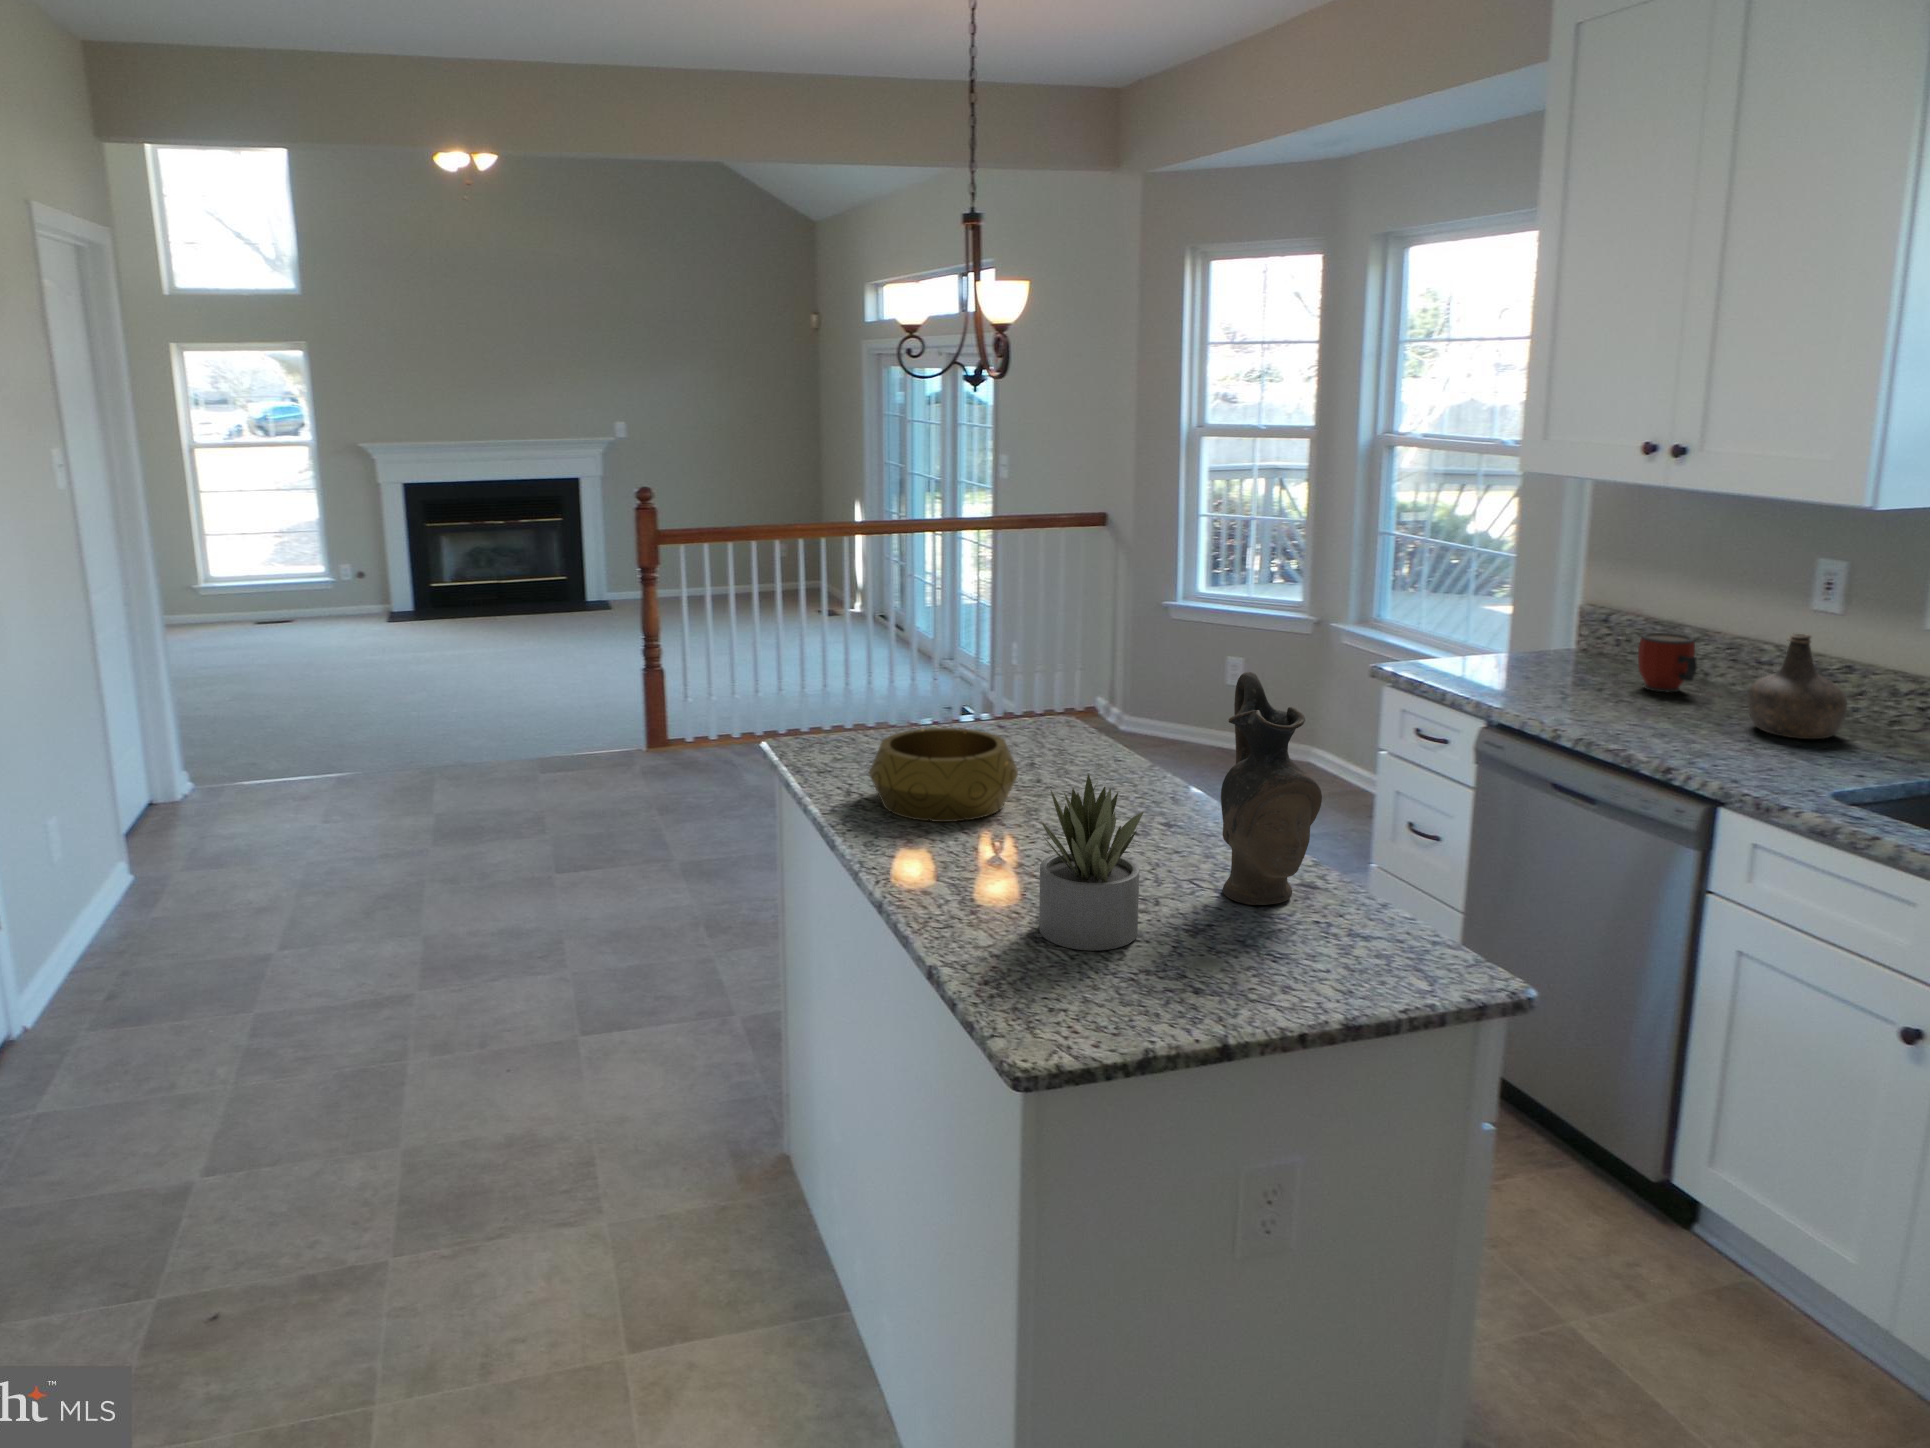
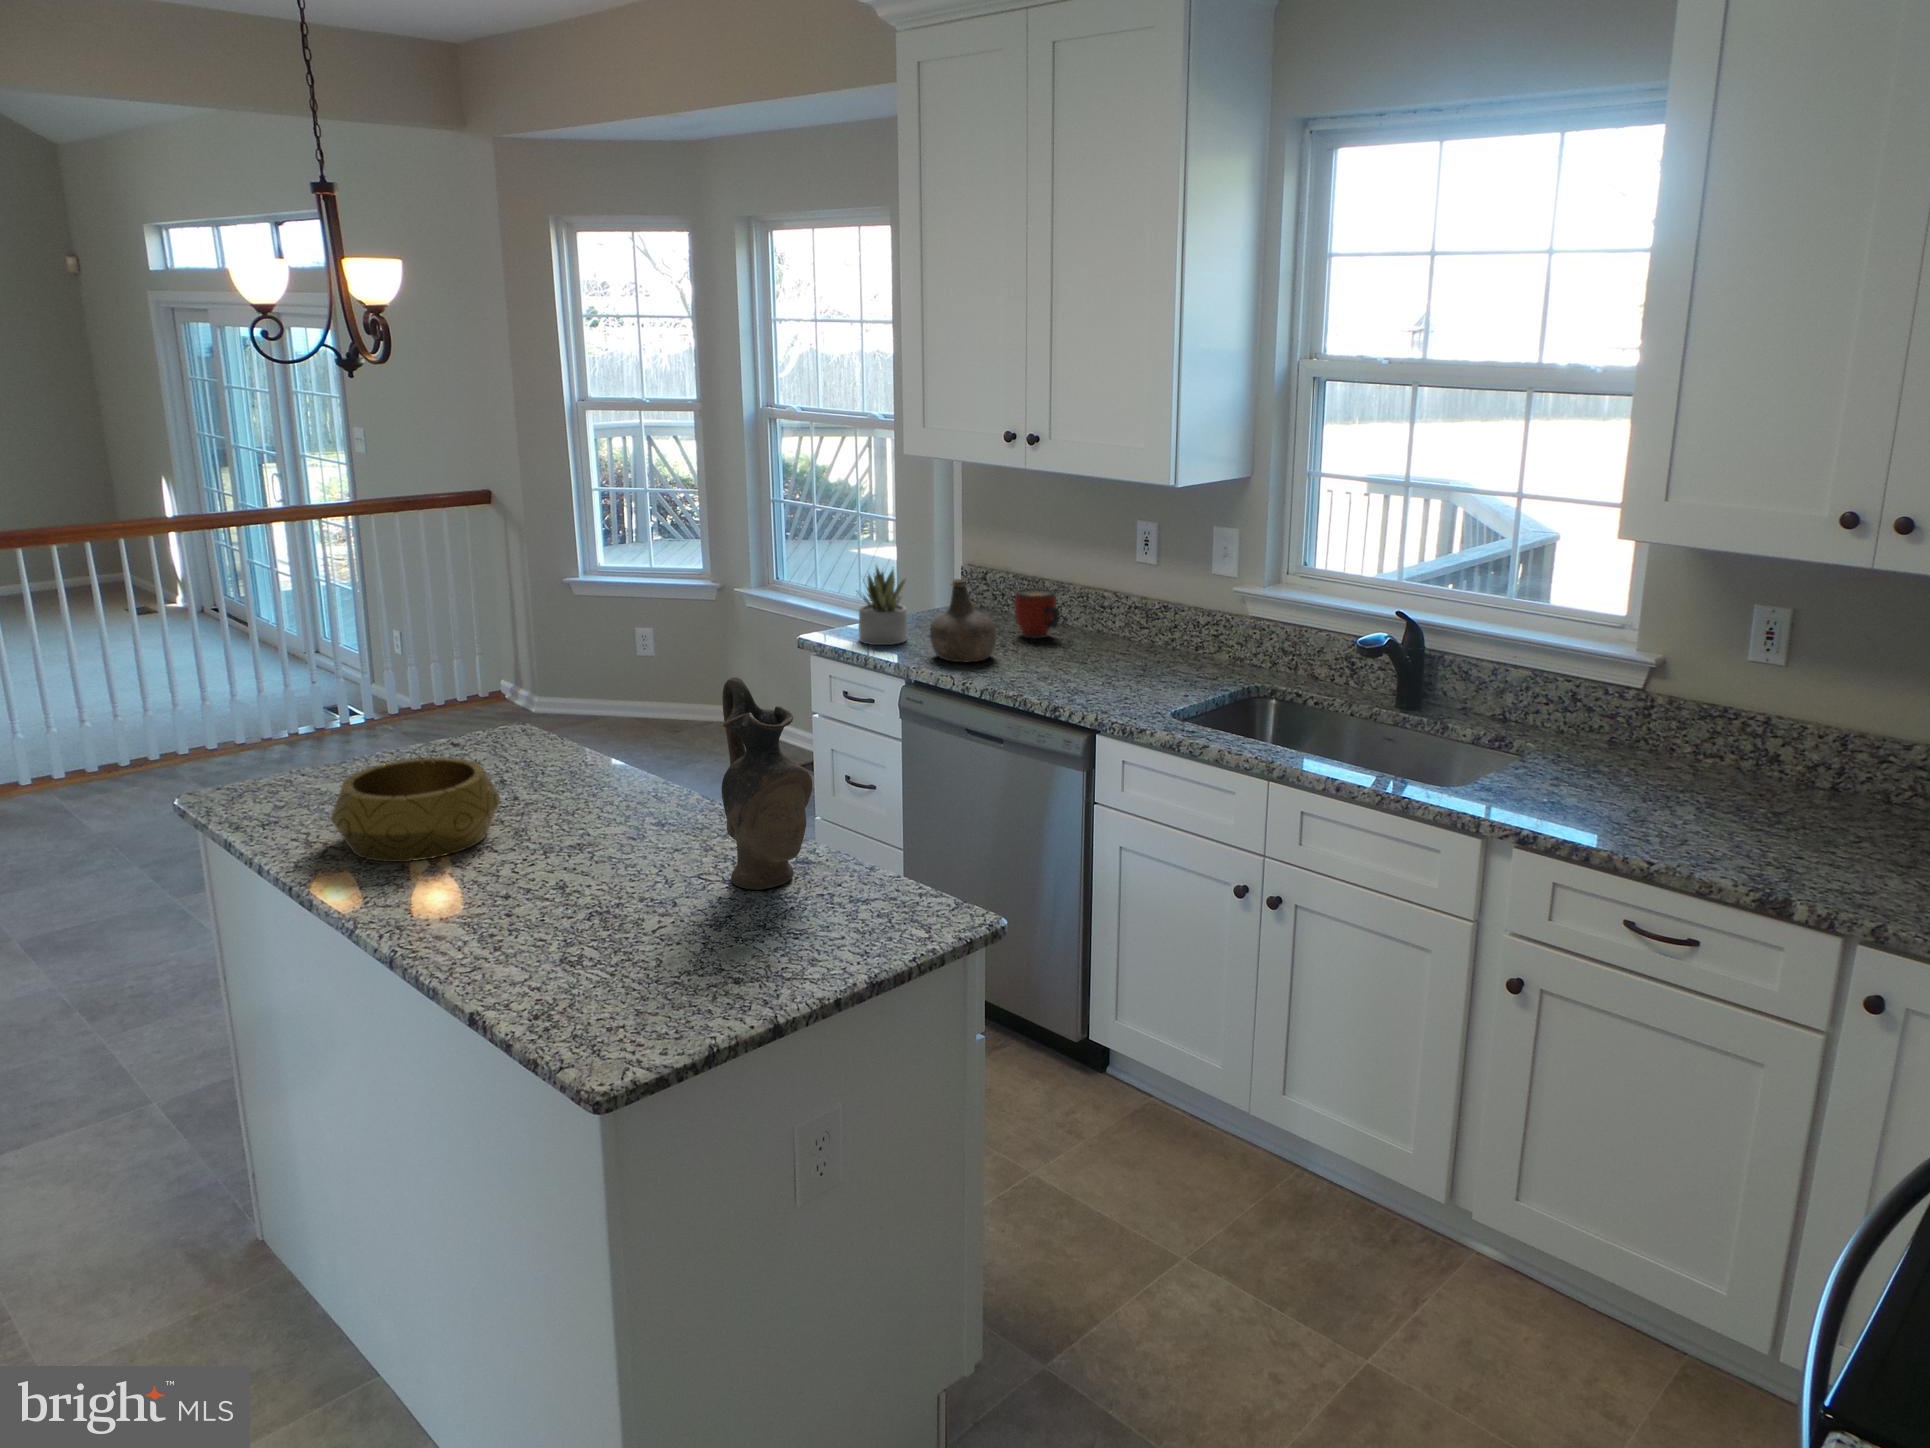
bottle: present [1748,634,1847,739] -> present [930,579,997,662]
succulent plant: present [1039,774,1143,951] -> present [859,566,907,645]

